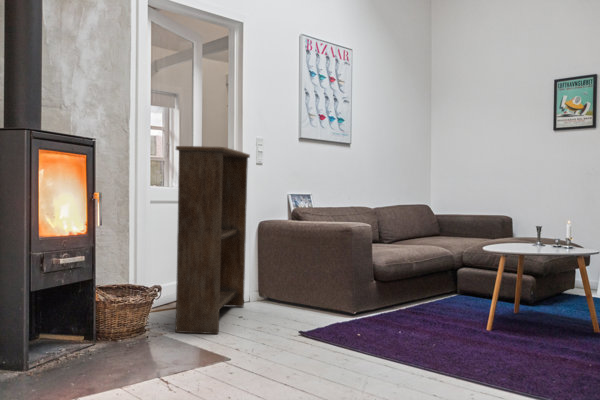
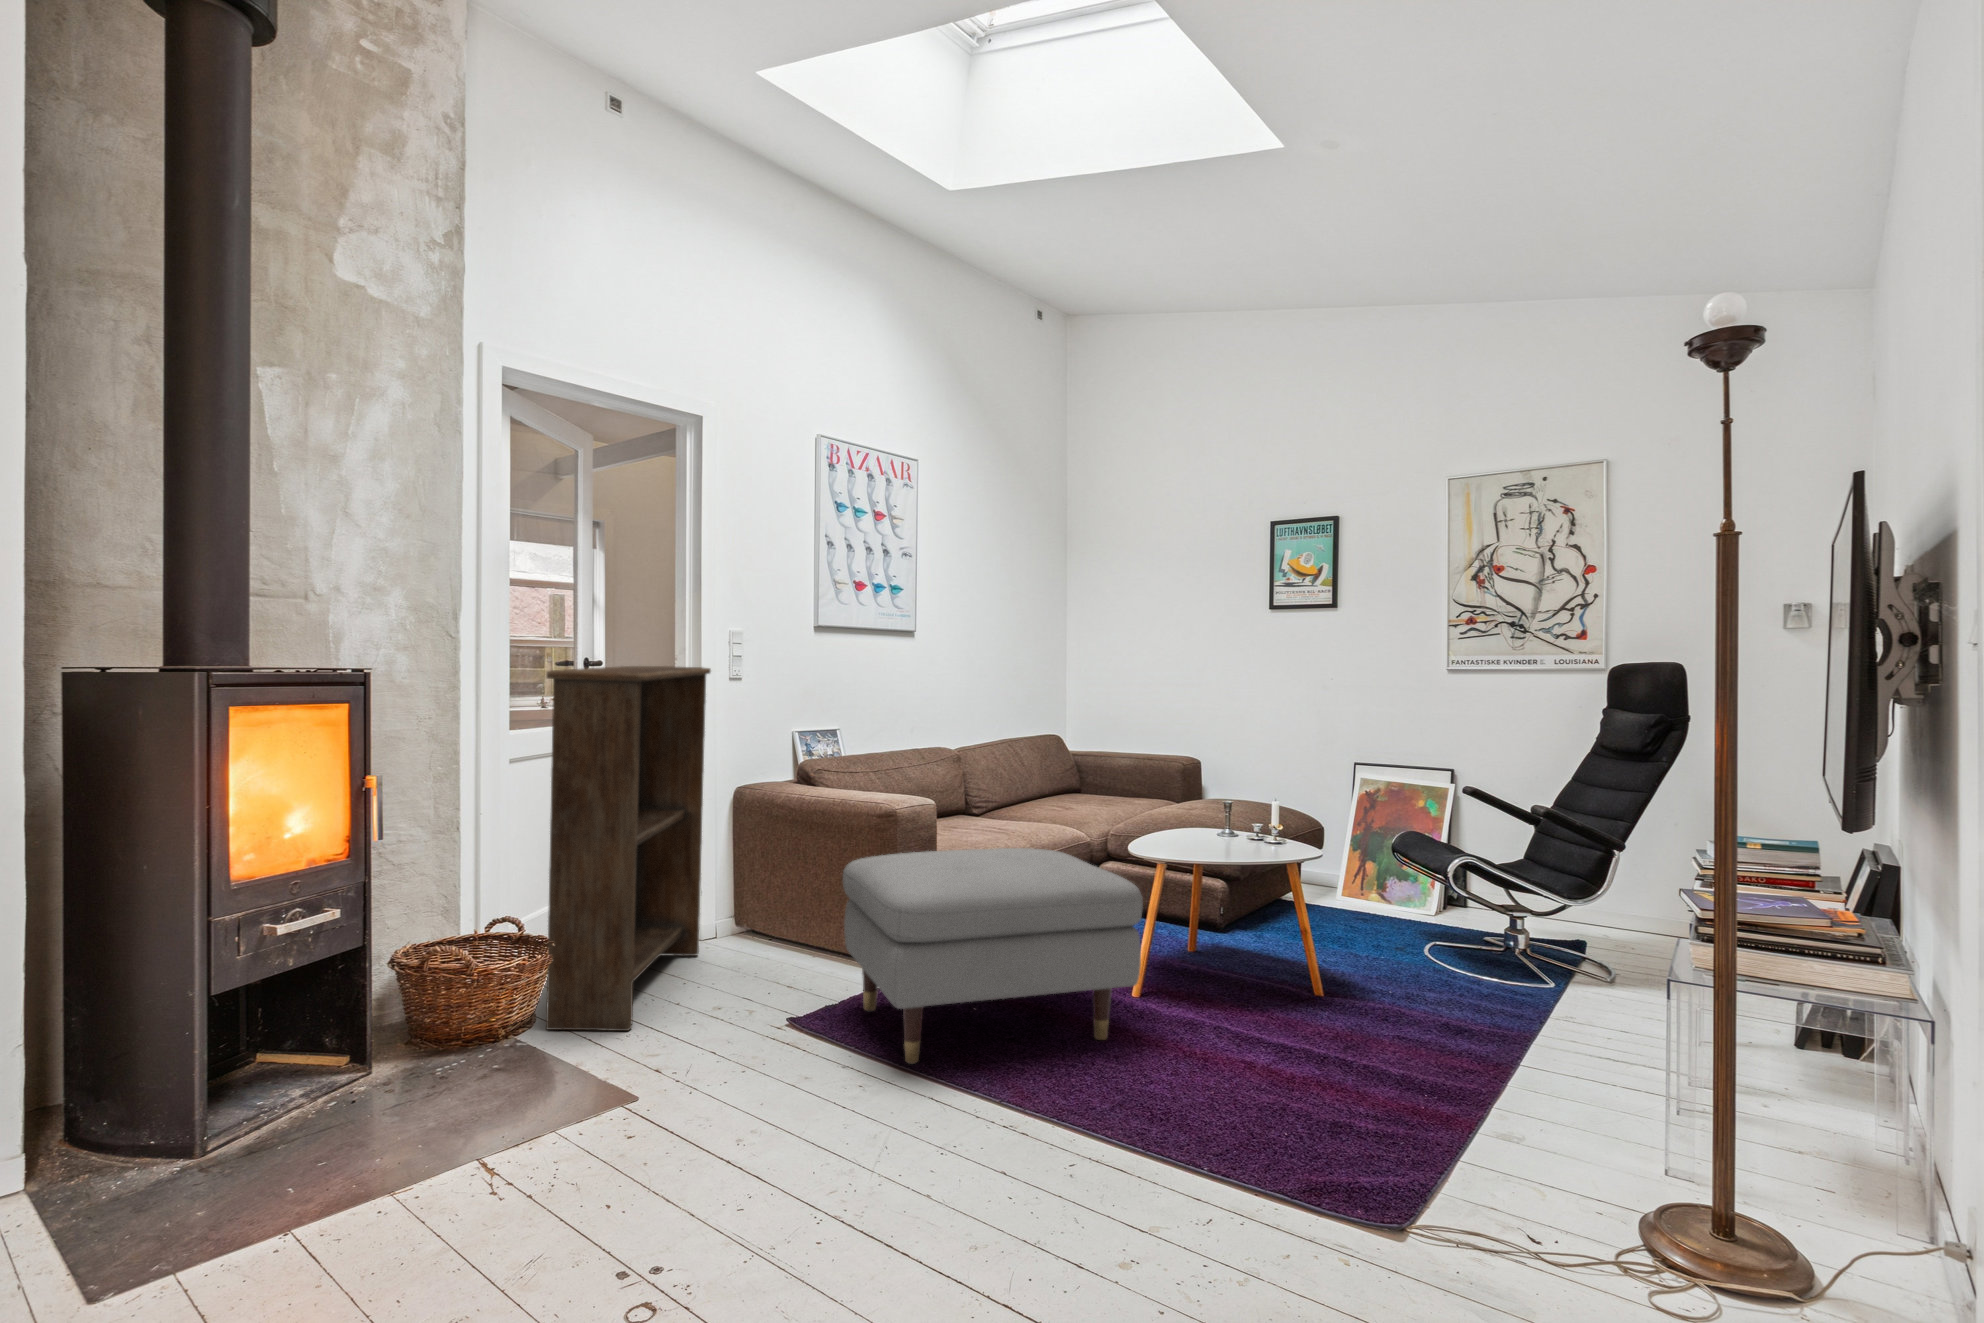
ottoman: none [326,246,494,351] -> present [843,848,1143,1064]

